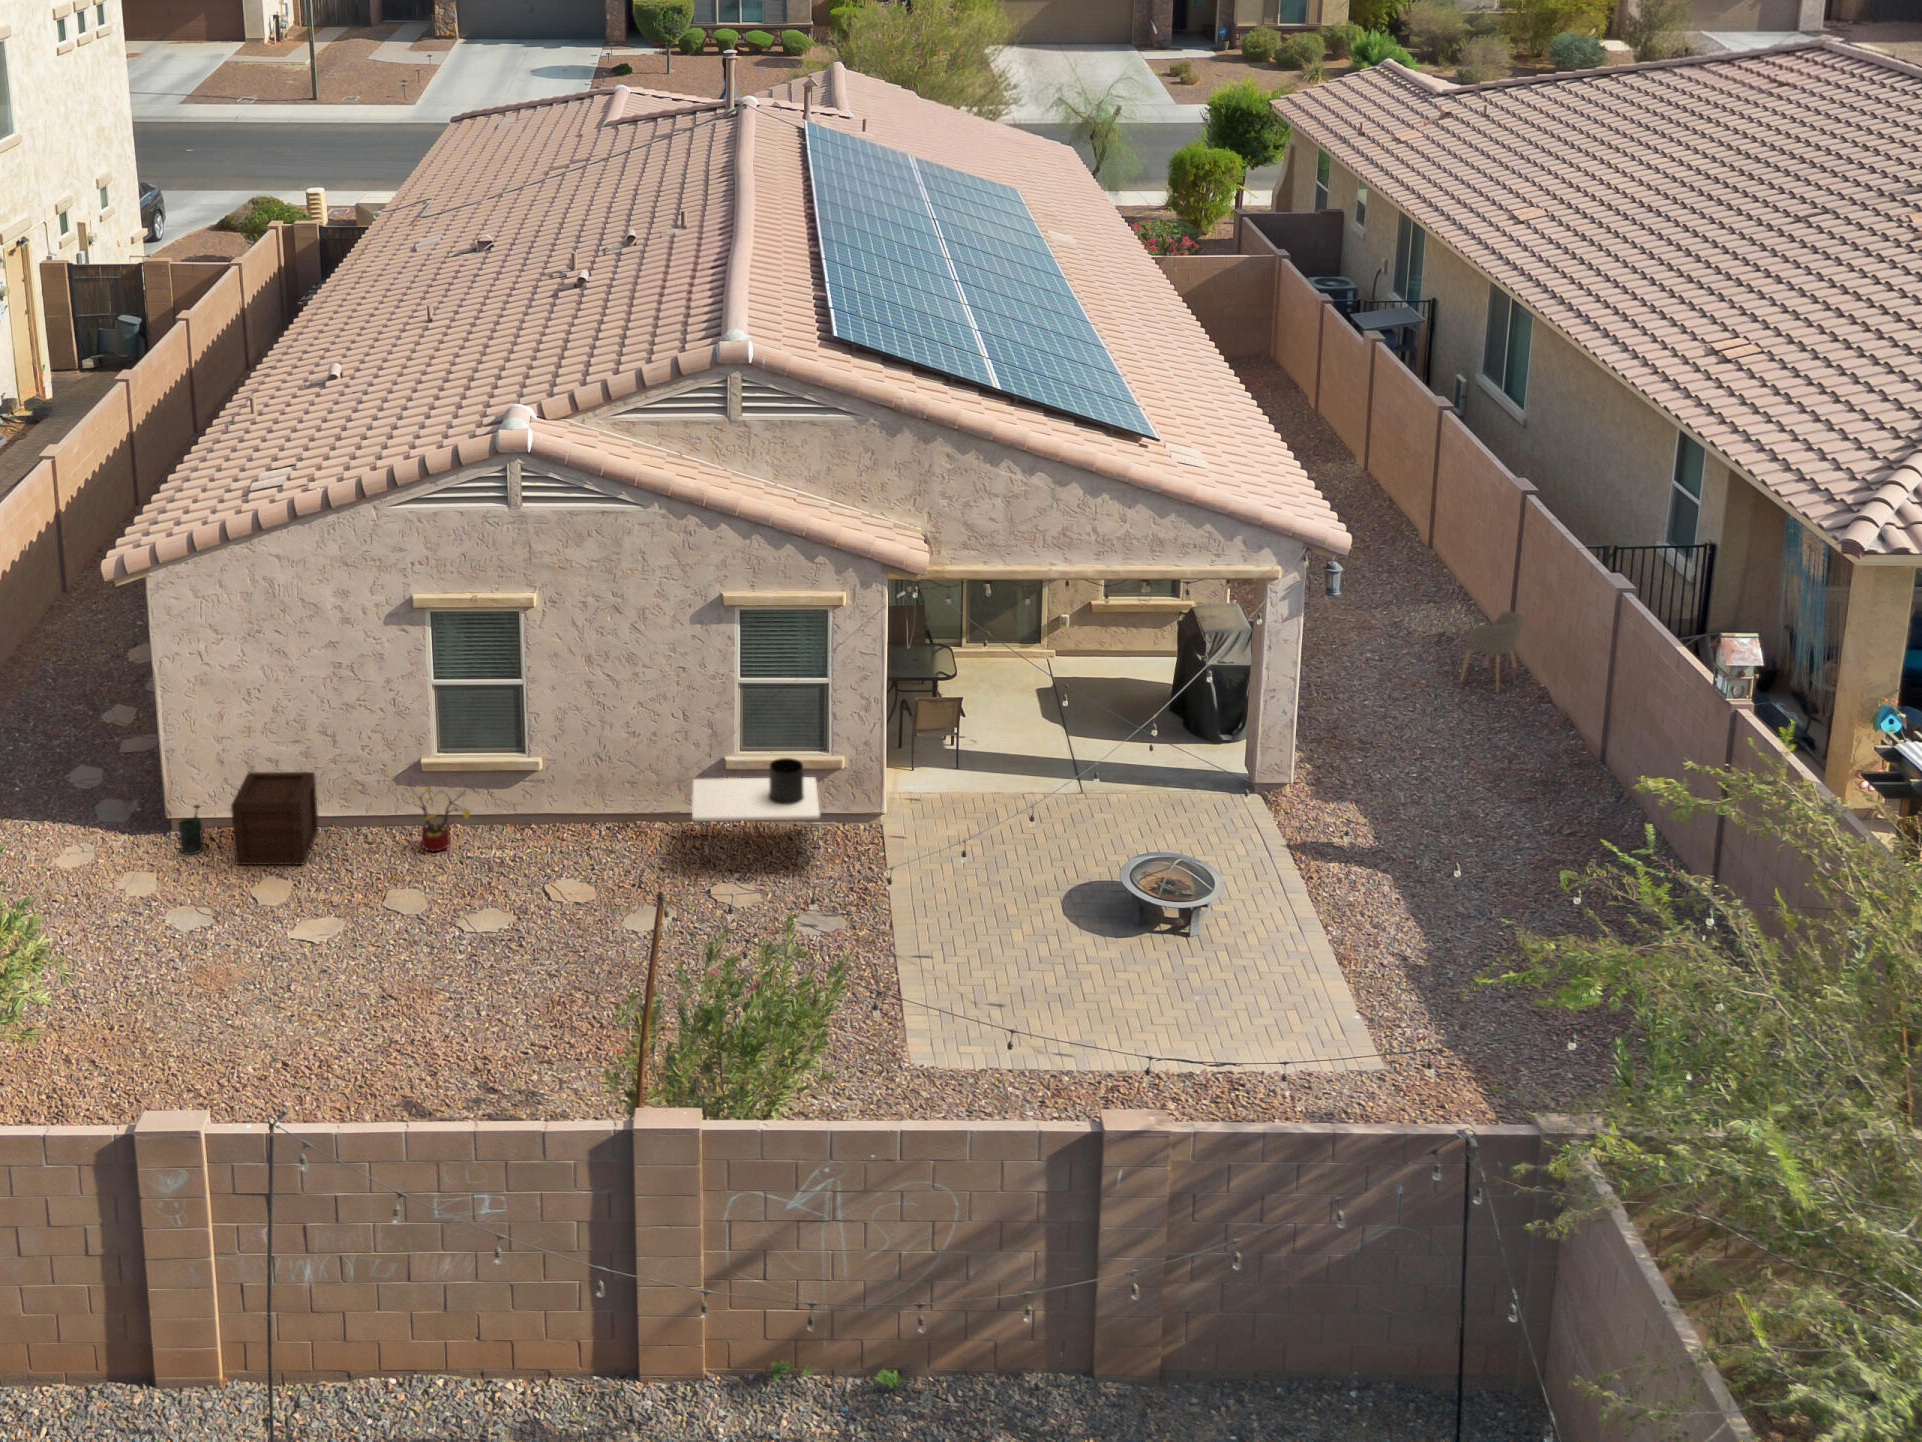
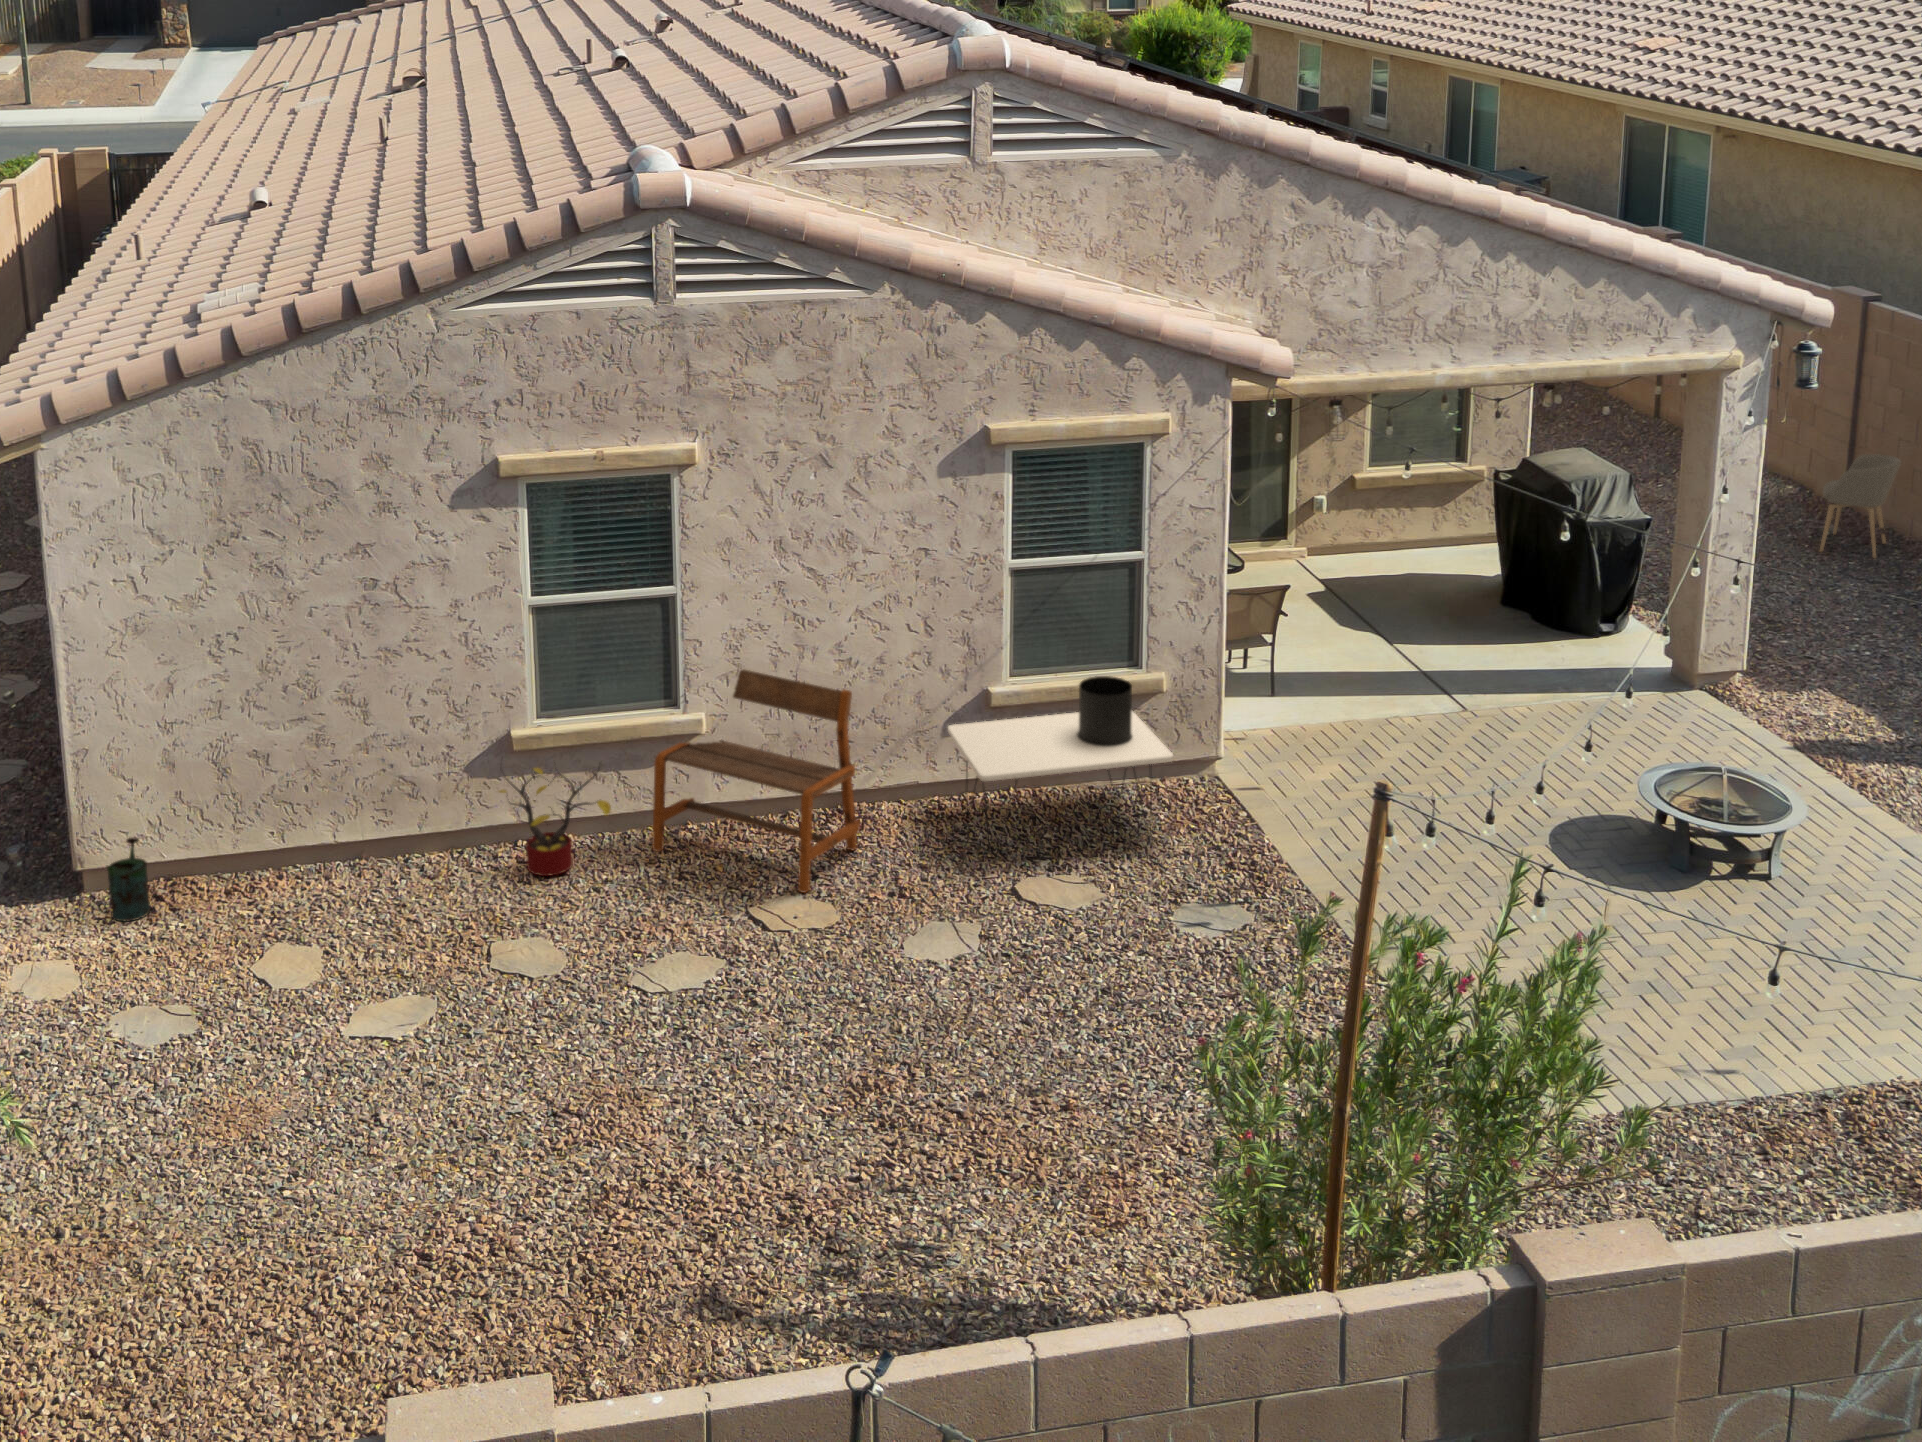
bench: none [501,726,624,879] -> present [652,670,860,893]
wooden crate: present [231,772,318,865] -> none [209,764,343,929]

